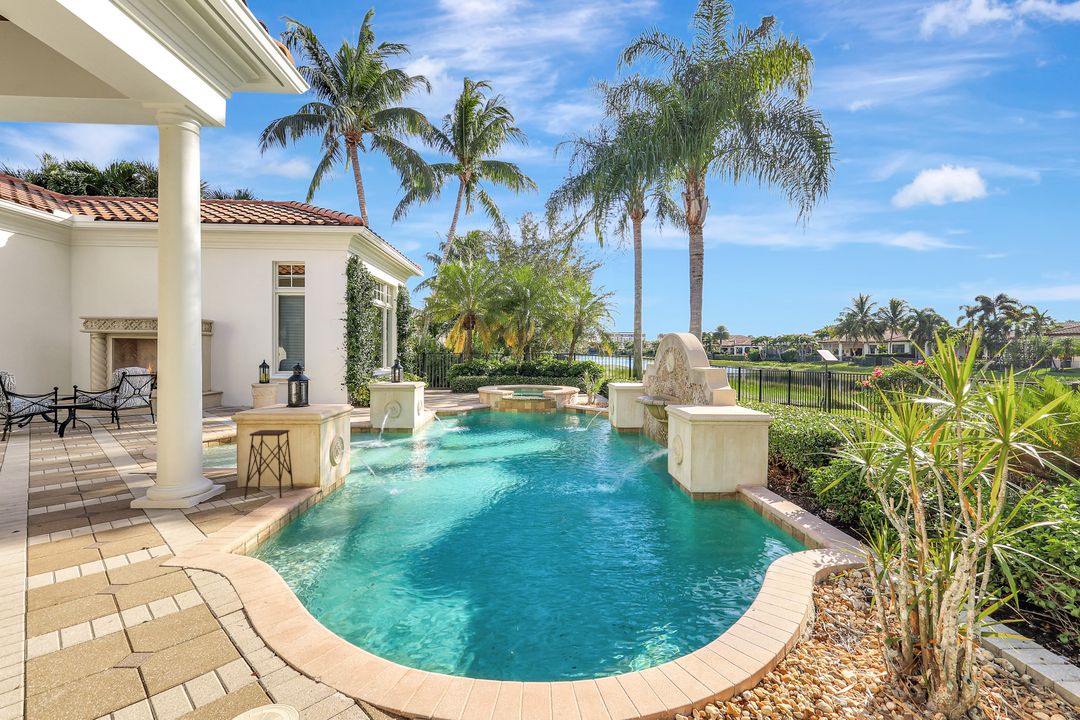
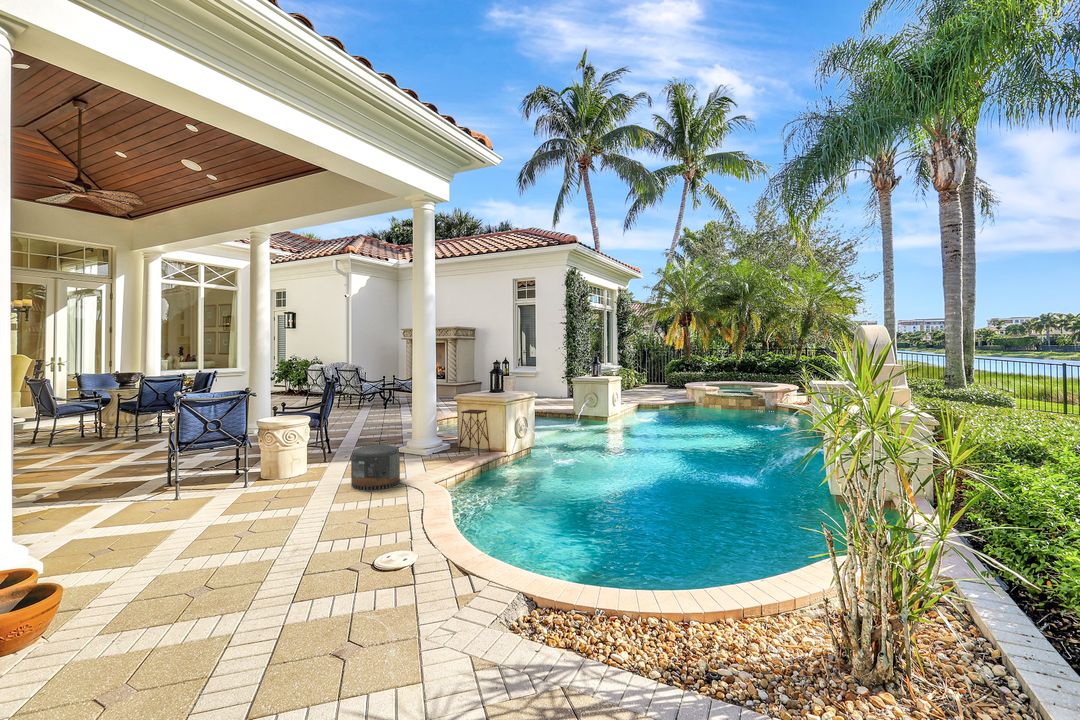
pouf: none [59,499,167,590] -> present [351,445,400,490]

